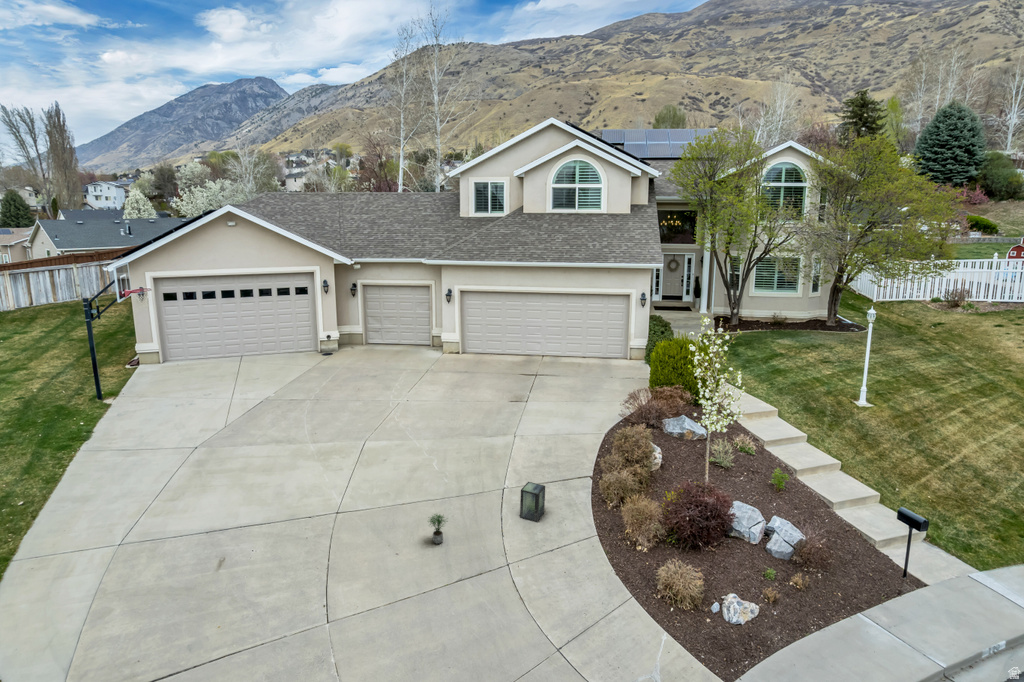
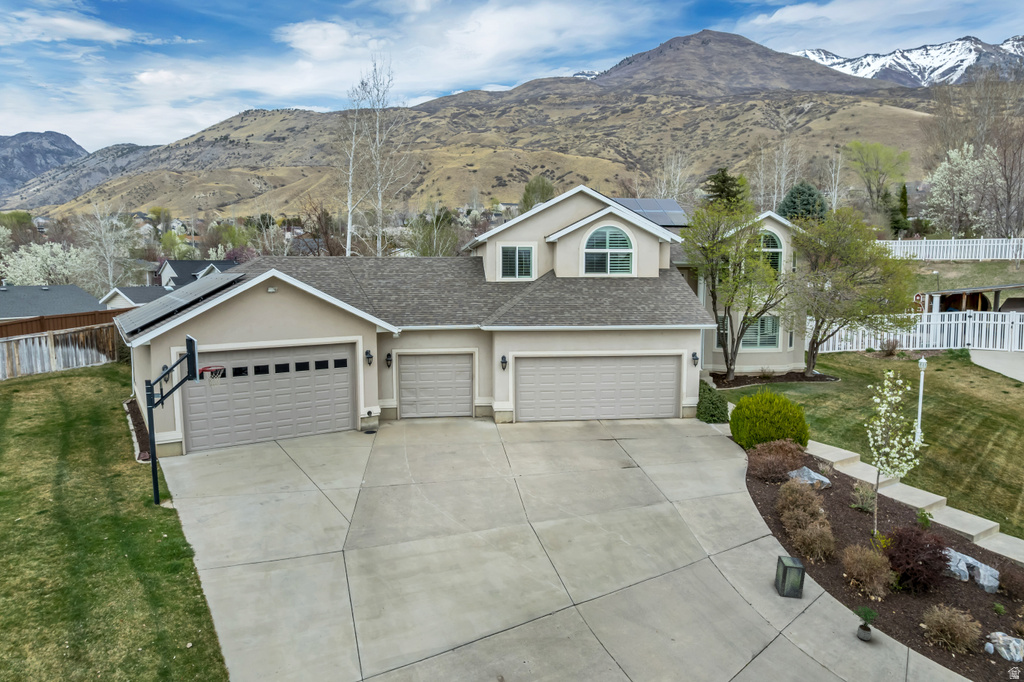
potted plant: present [430,515,445,544] -> present [853,607,877,641]

